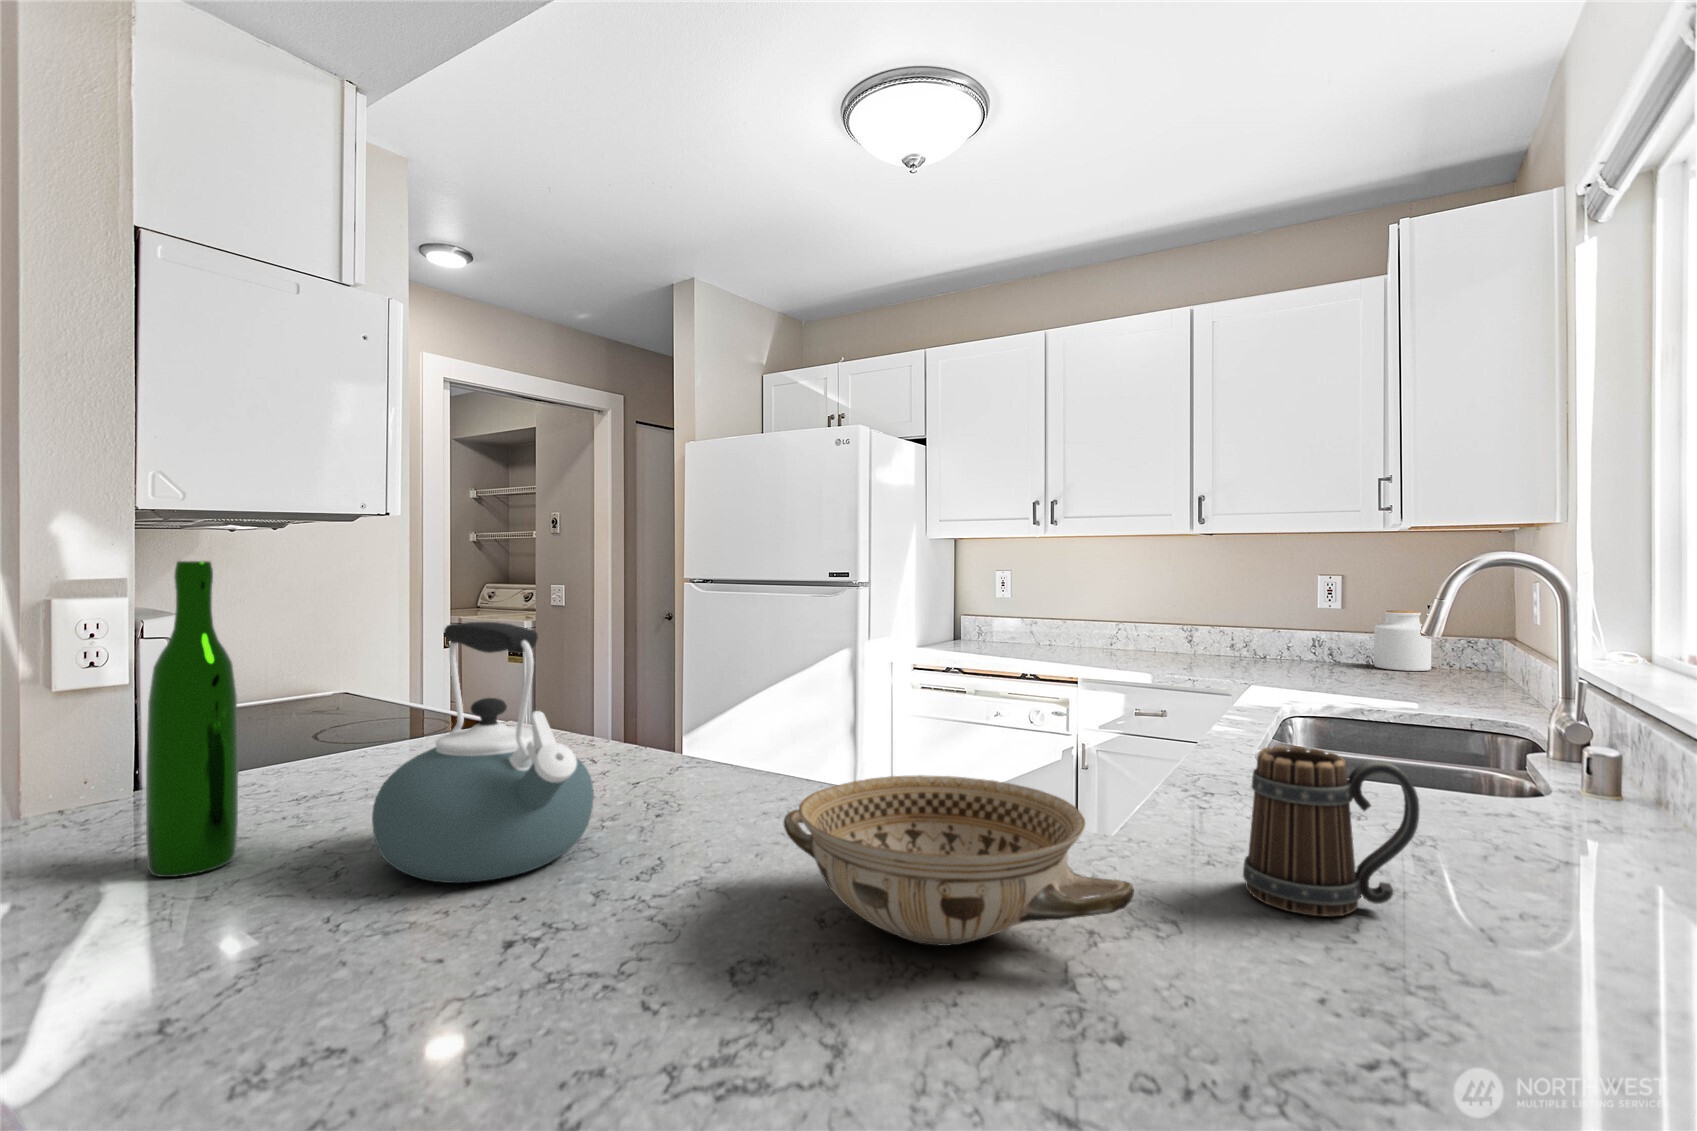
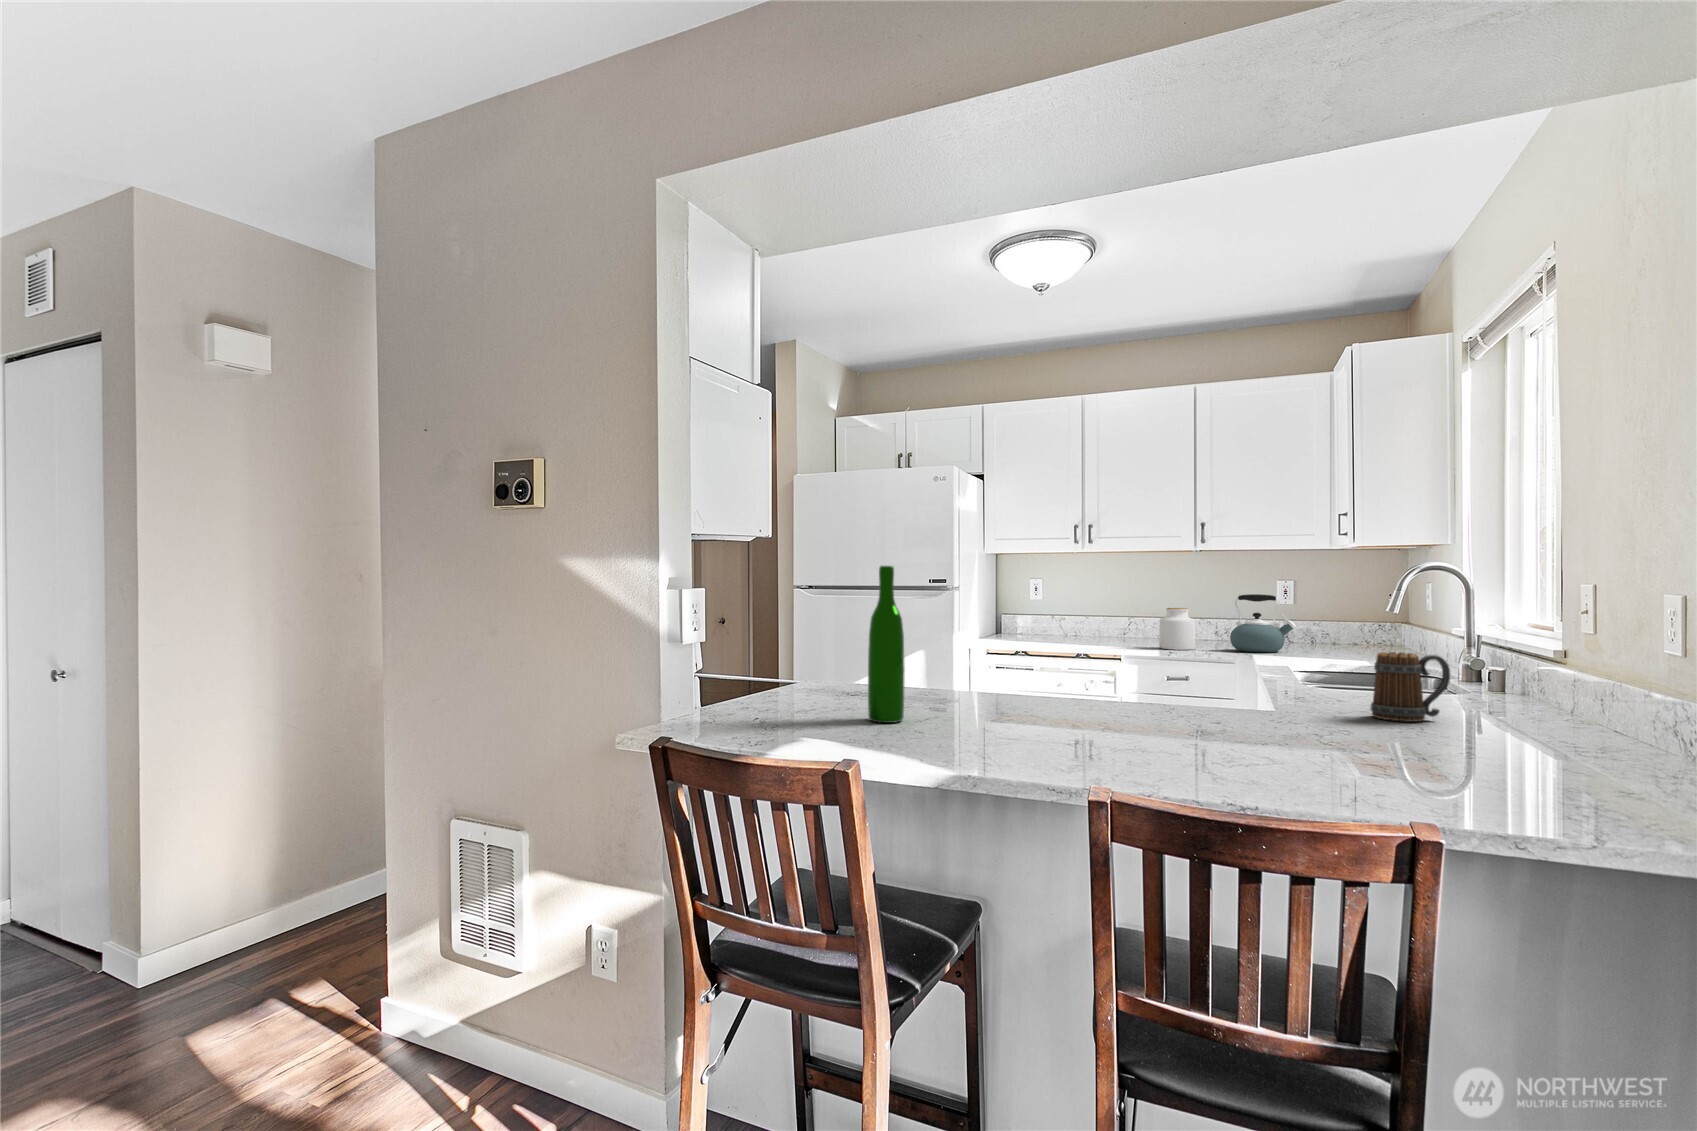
jar: present [1374,610,1431,671] -> present [1159,608,1196,650]
kettle: present [372,622,594,883] -> present [1230,594,1296,652]
ceramic bowl: present [783,775,1134,946] -> none [1175,670,1361,729]

